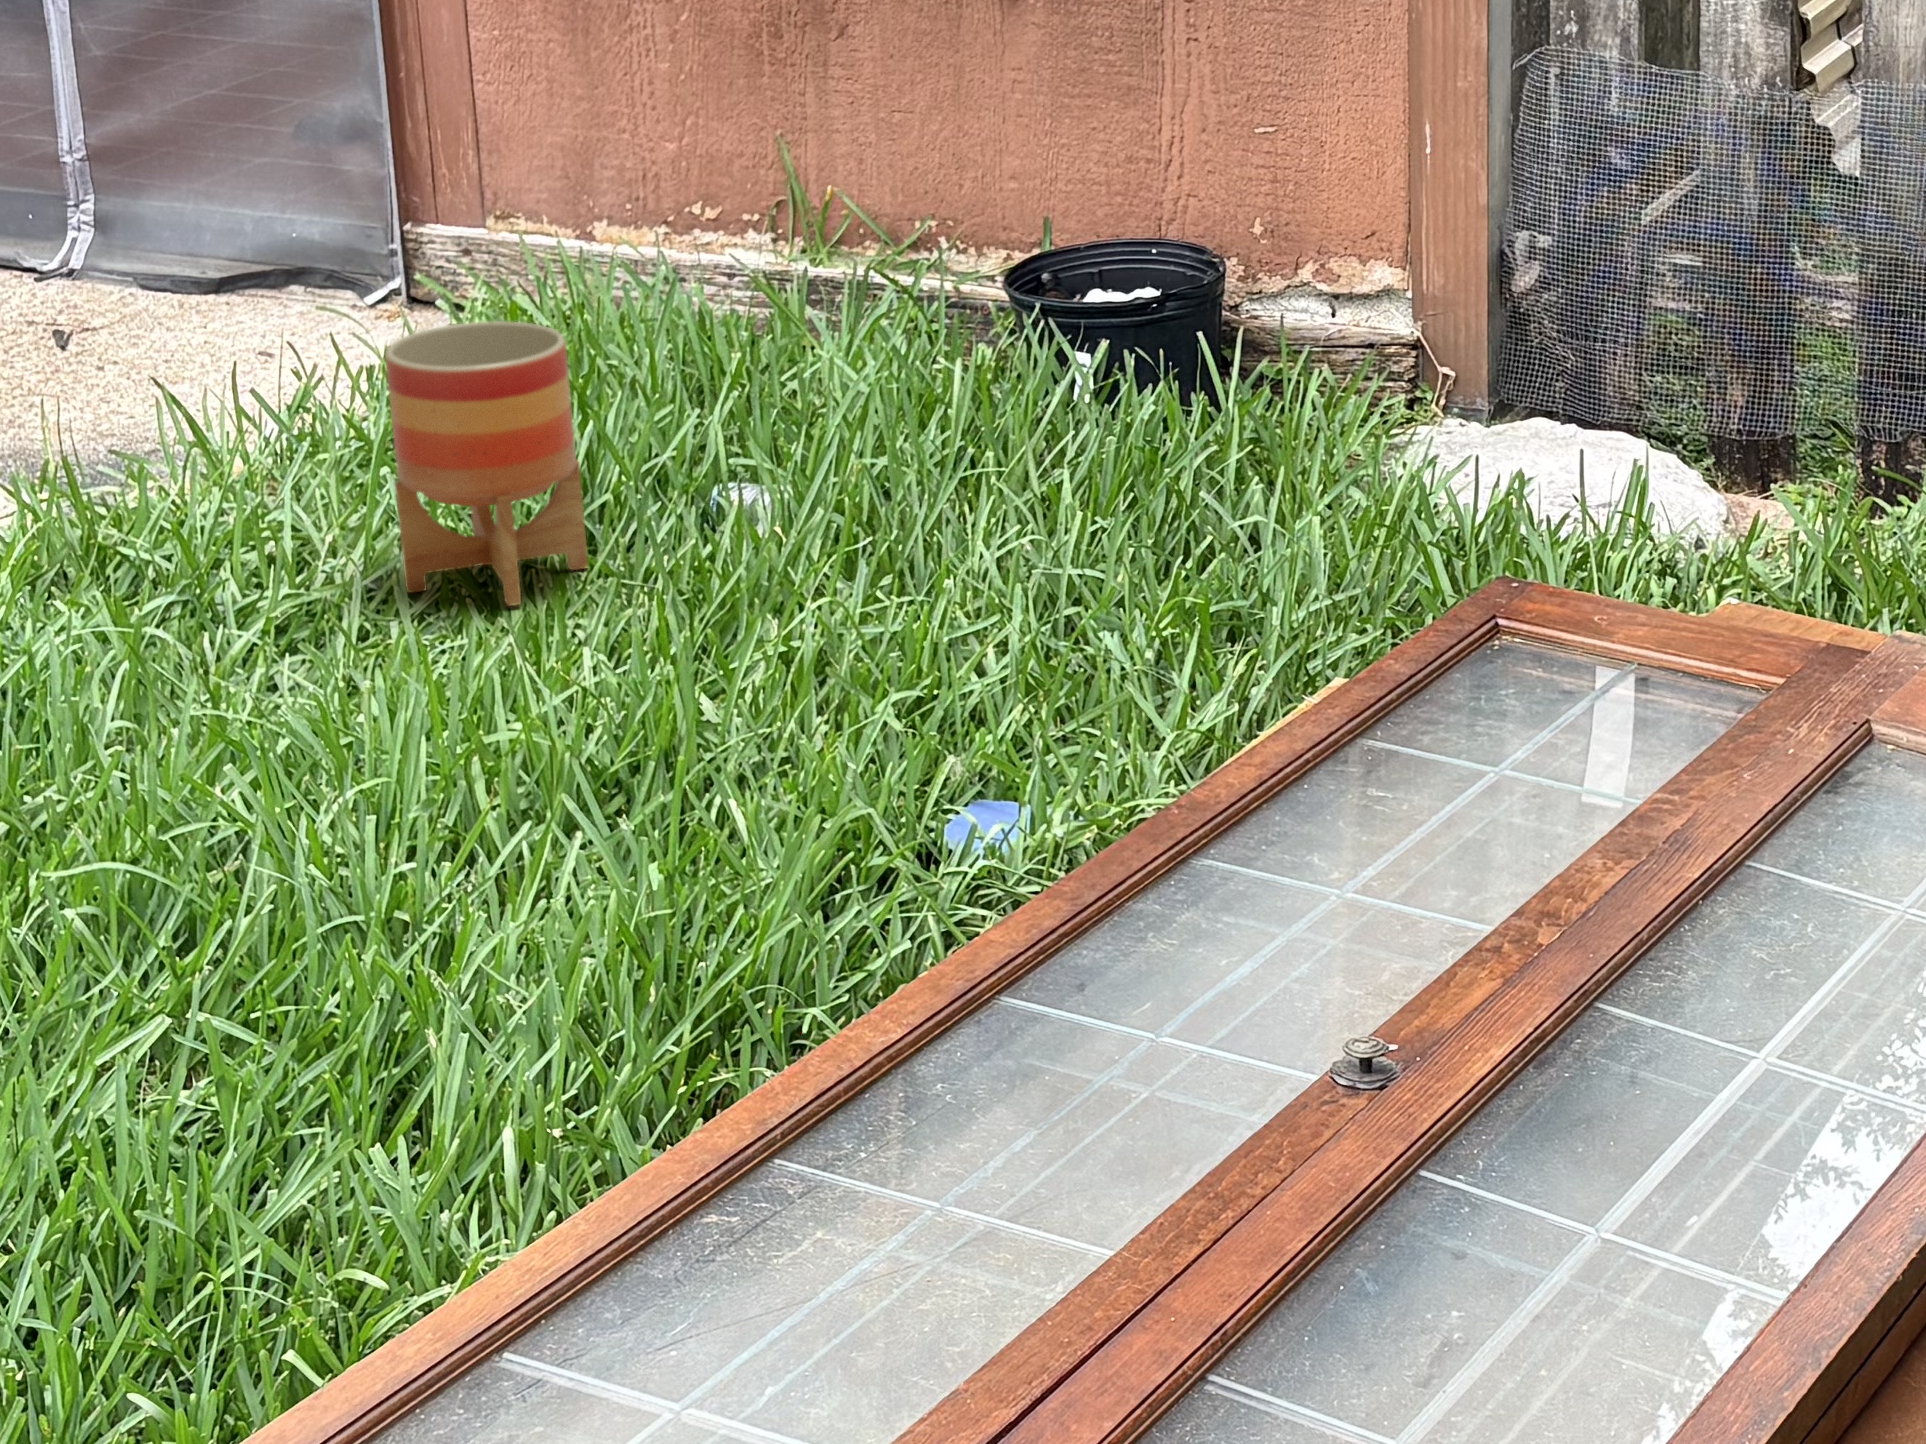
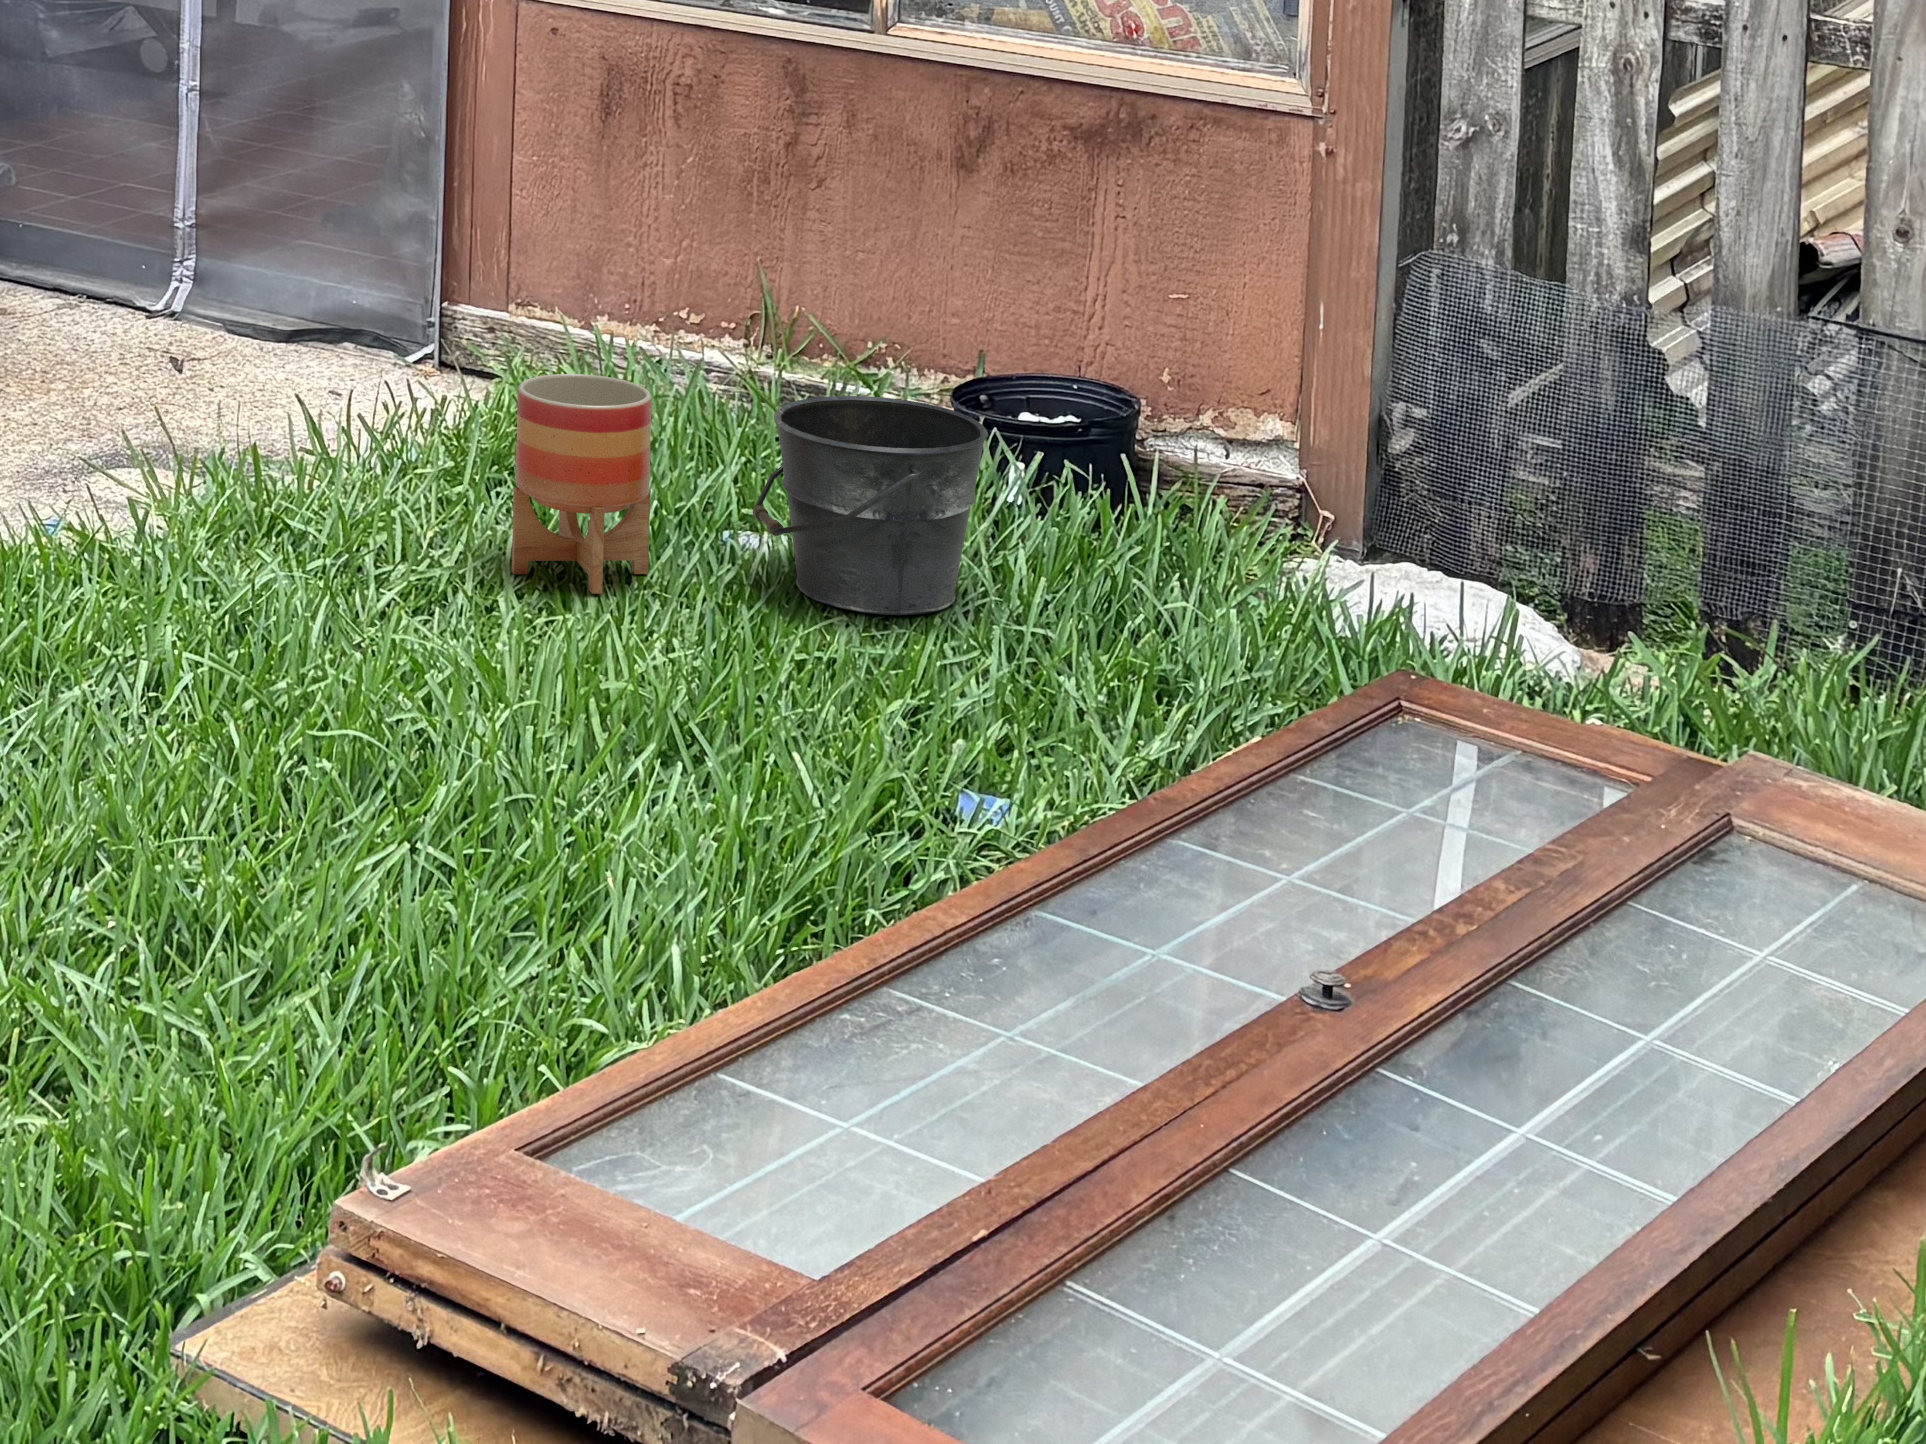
bucket: none [714,305,1003,583] -> present [753,396,988,615]

